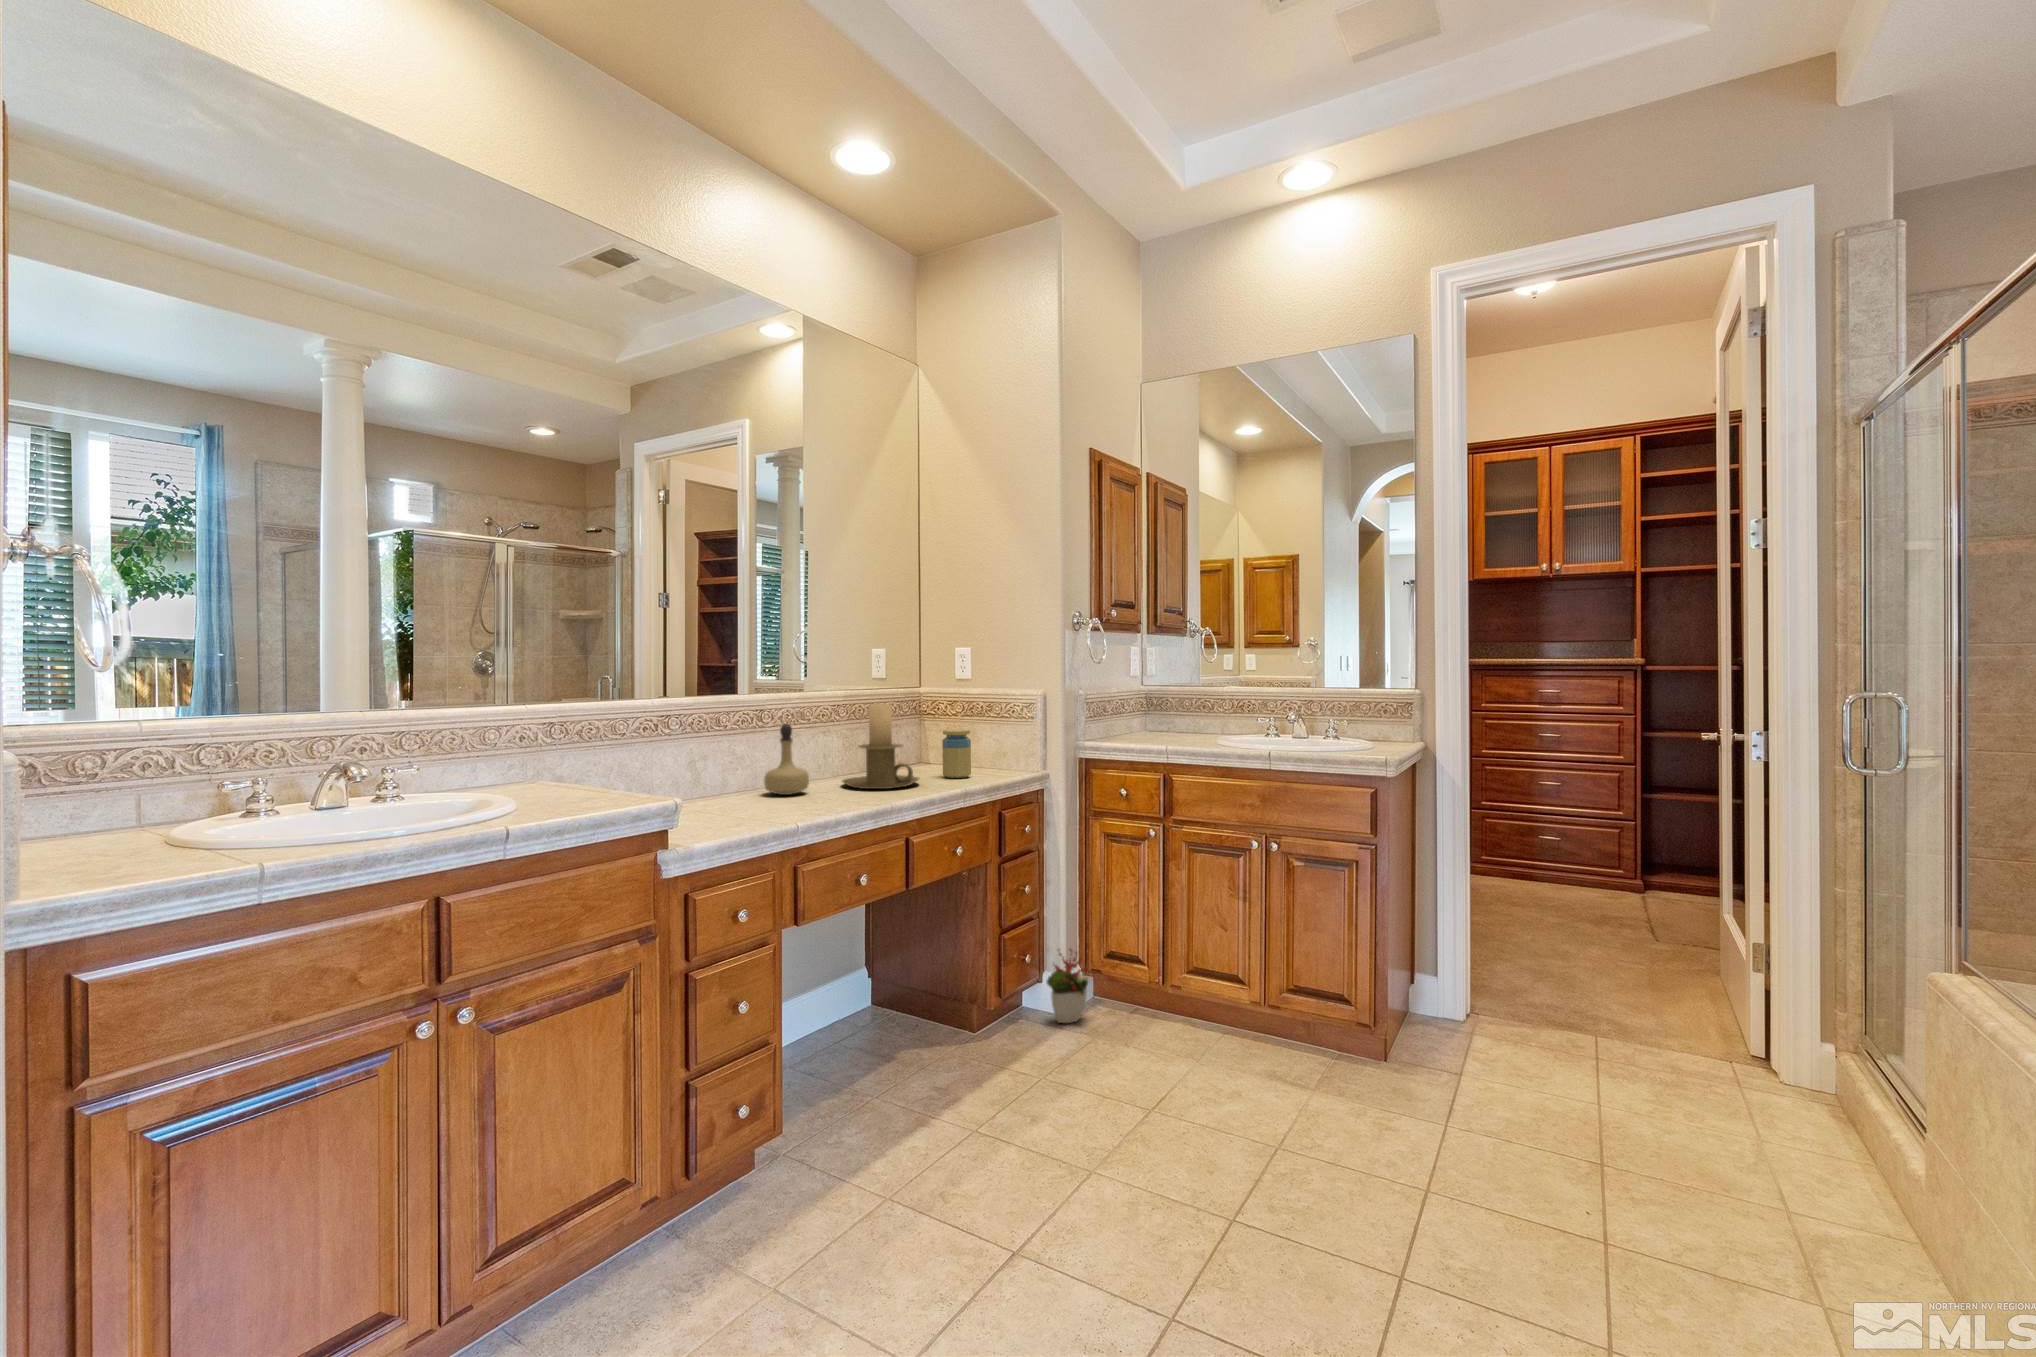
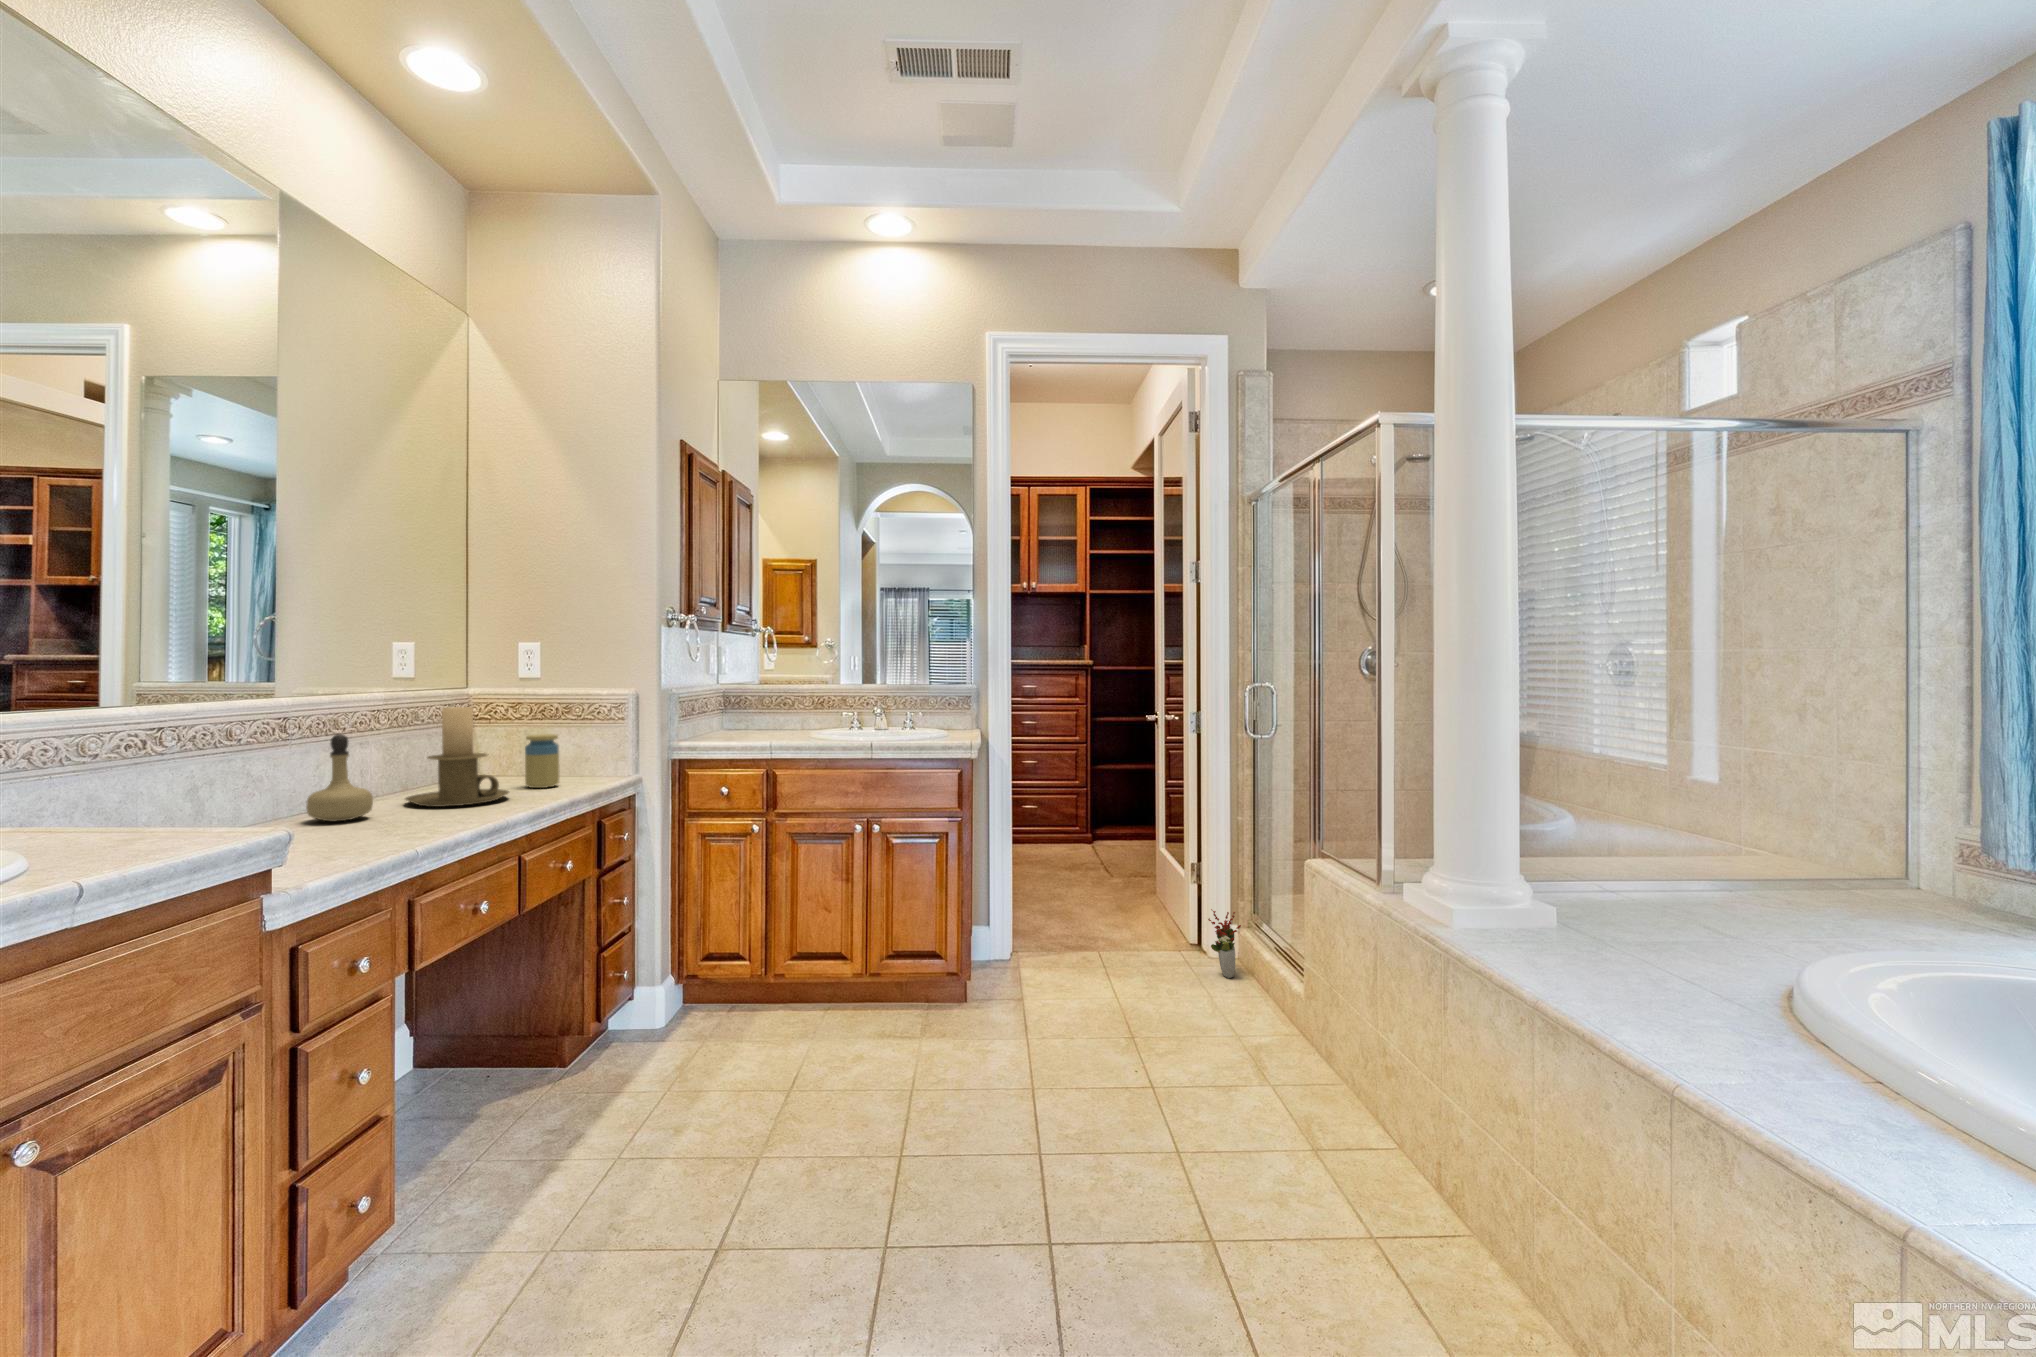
decorative plant: present [1047,949,1088,1023] -> present [1208,909,1241,978]

